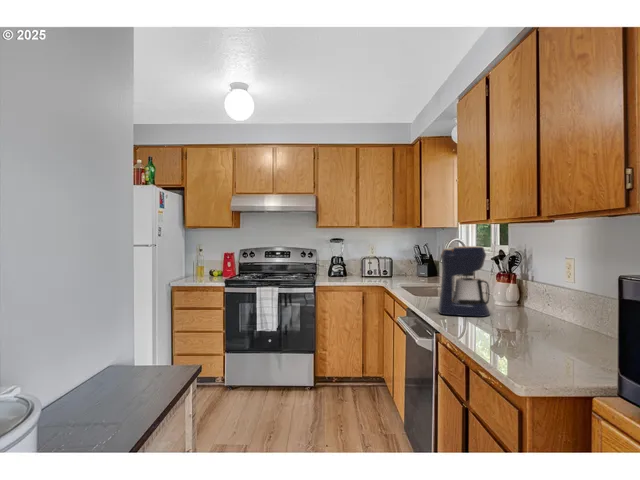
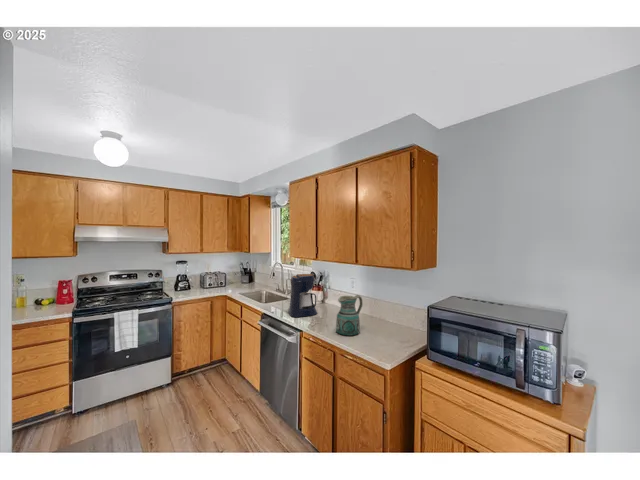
ceramic pitcher: none [488,275,555,348] -> present [336,295,363,336]

